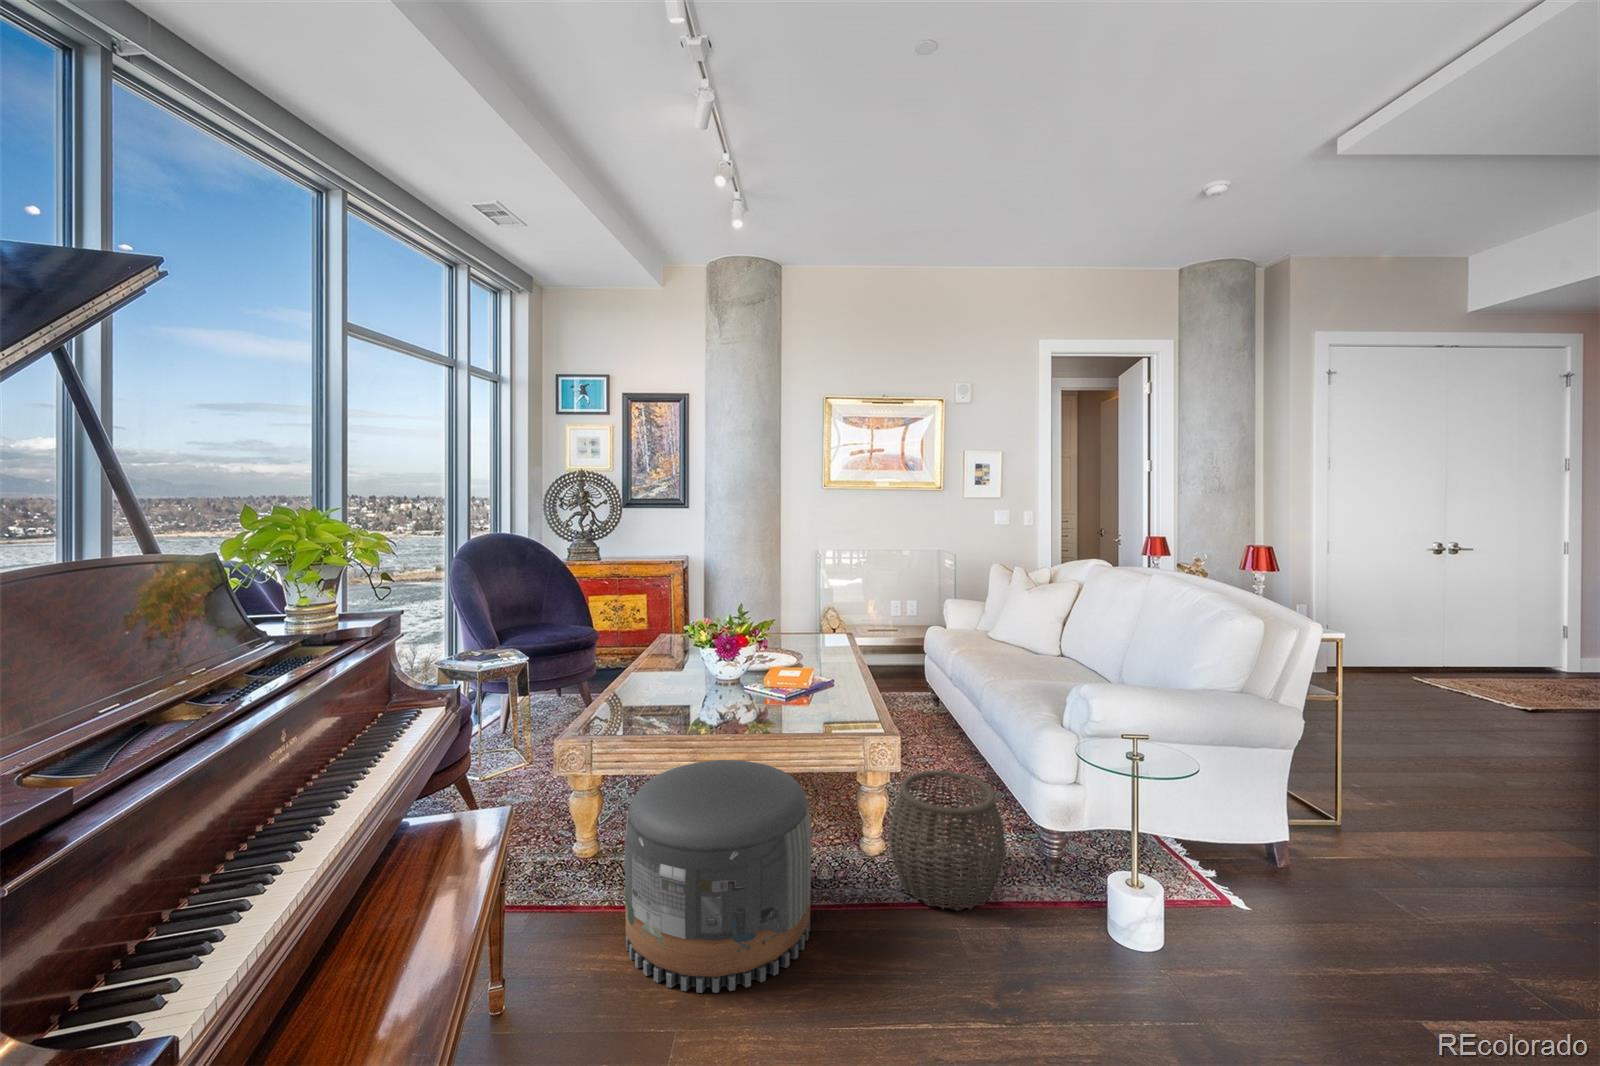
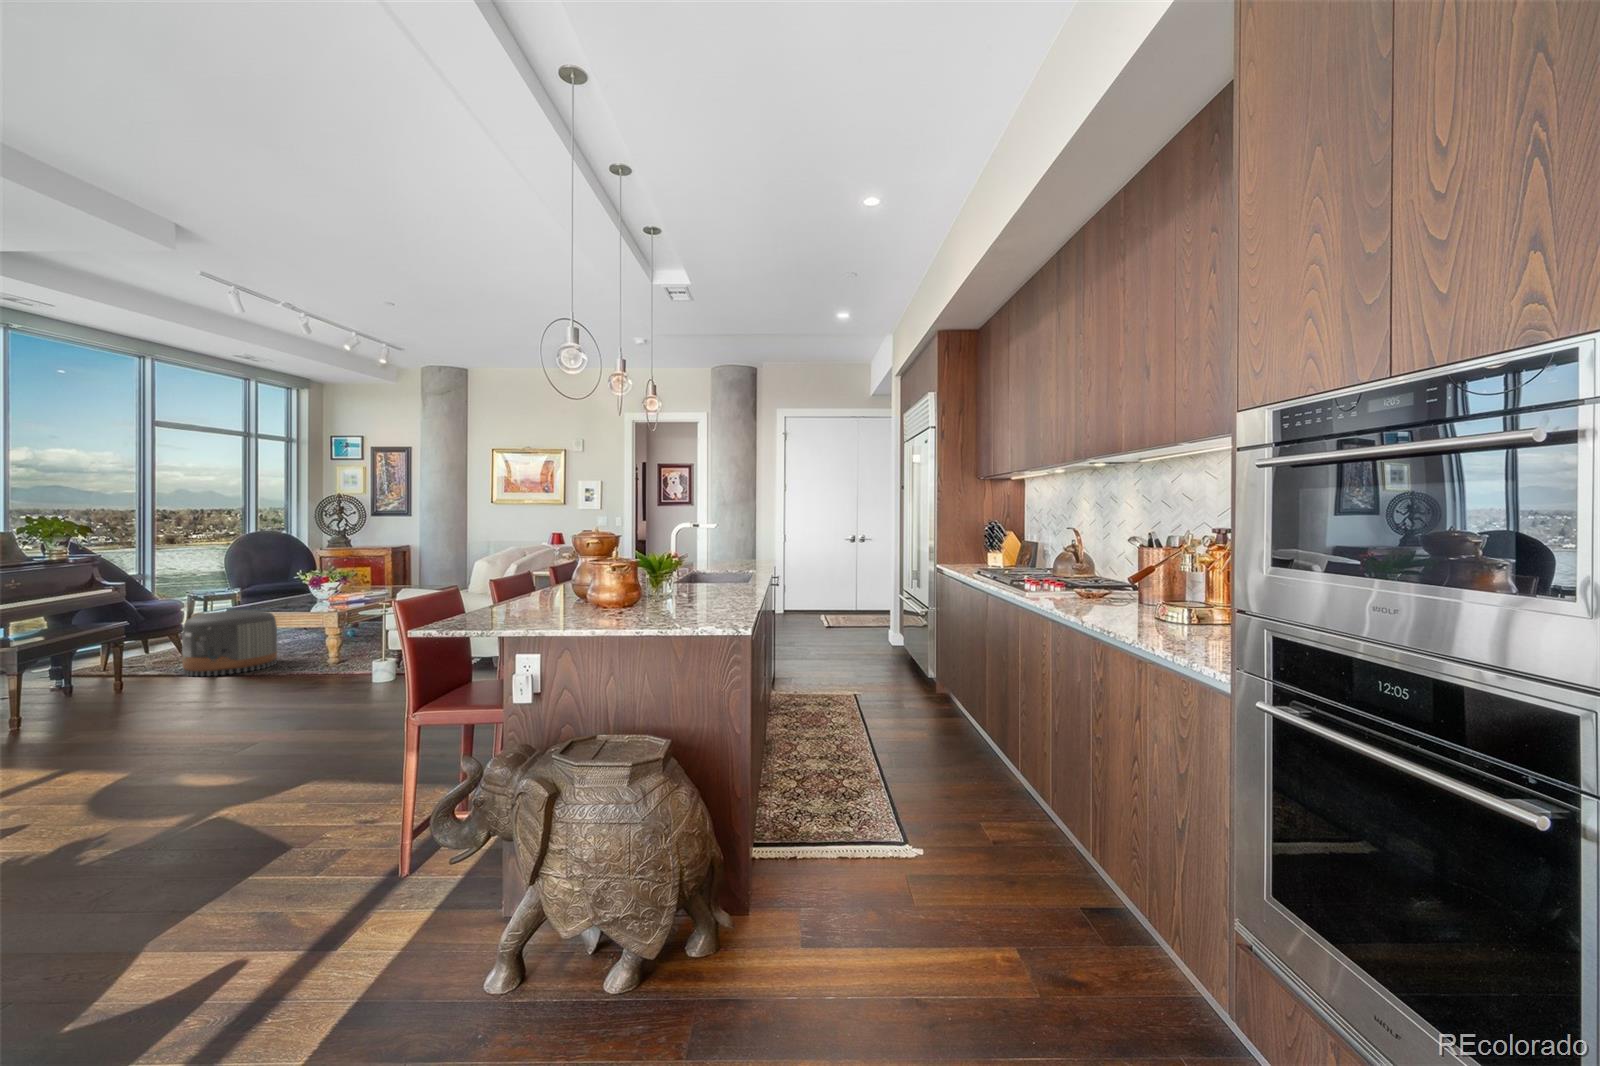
woven basket: present [889,771,1006,911] -> none [315,619,373,665]

